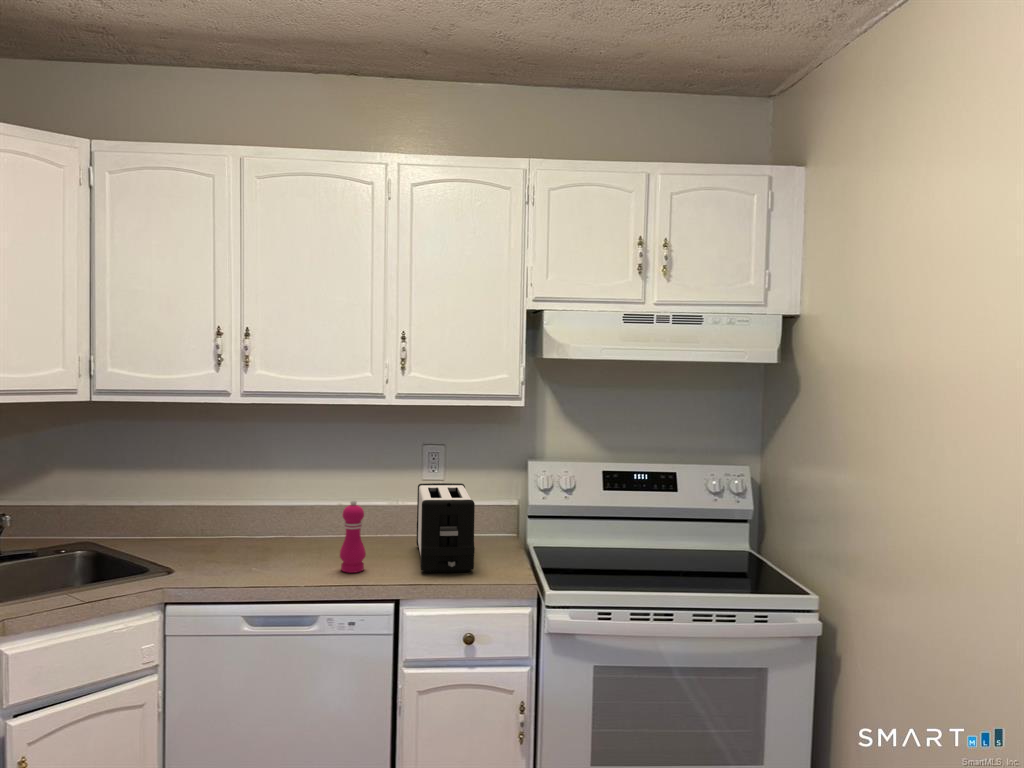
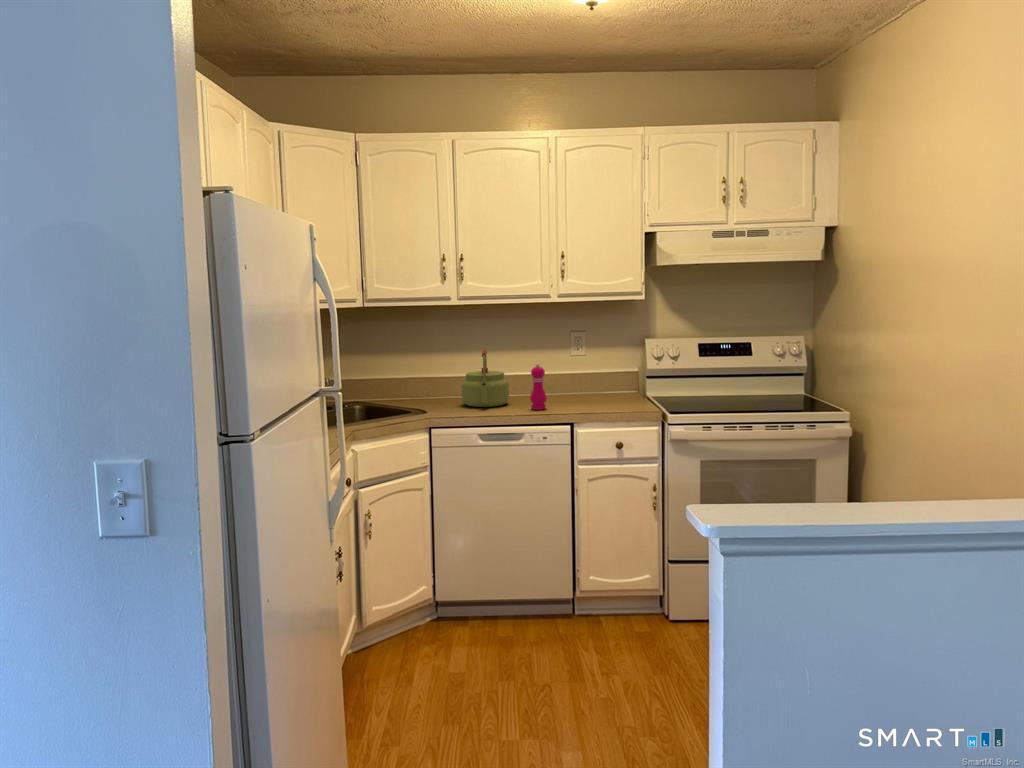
kettle: none [242,471,317,562] -> present [462,349,509,407]
toaster: present [416,483,475,573] -> none [572,355,618,409]

